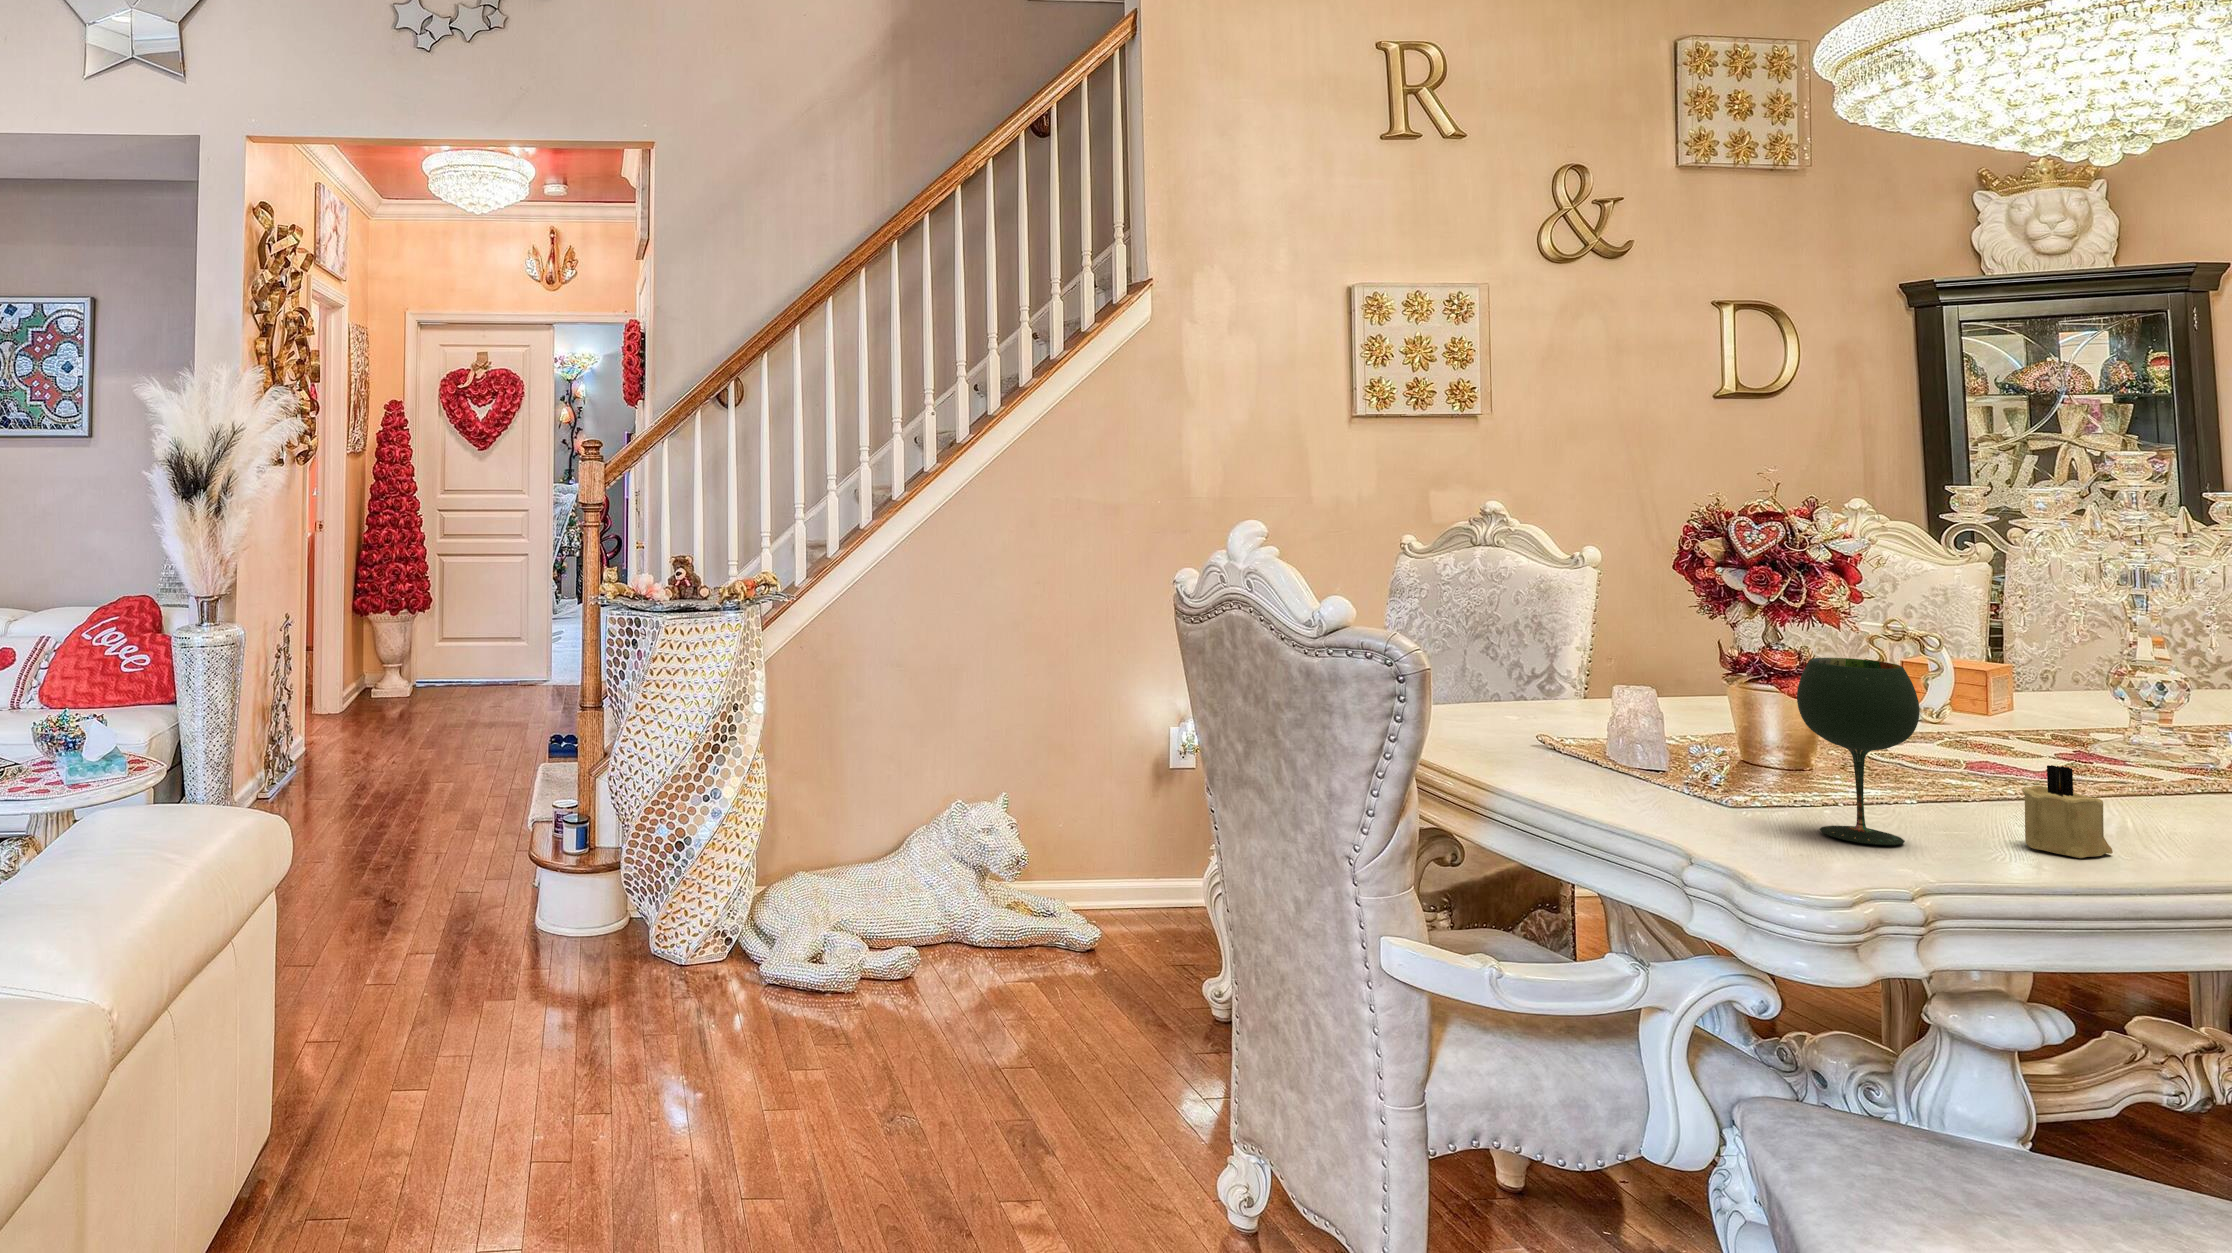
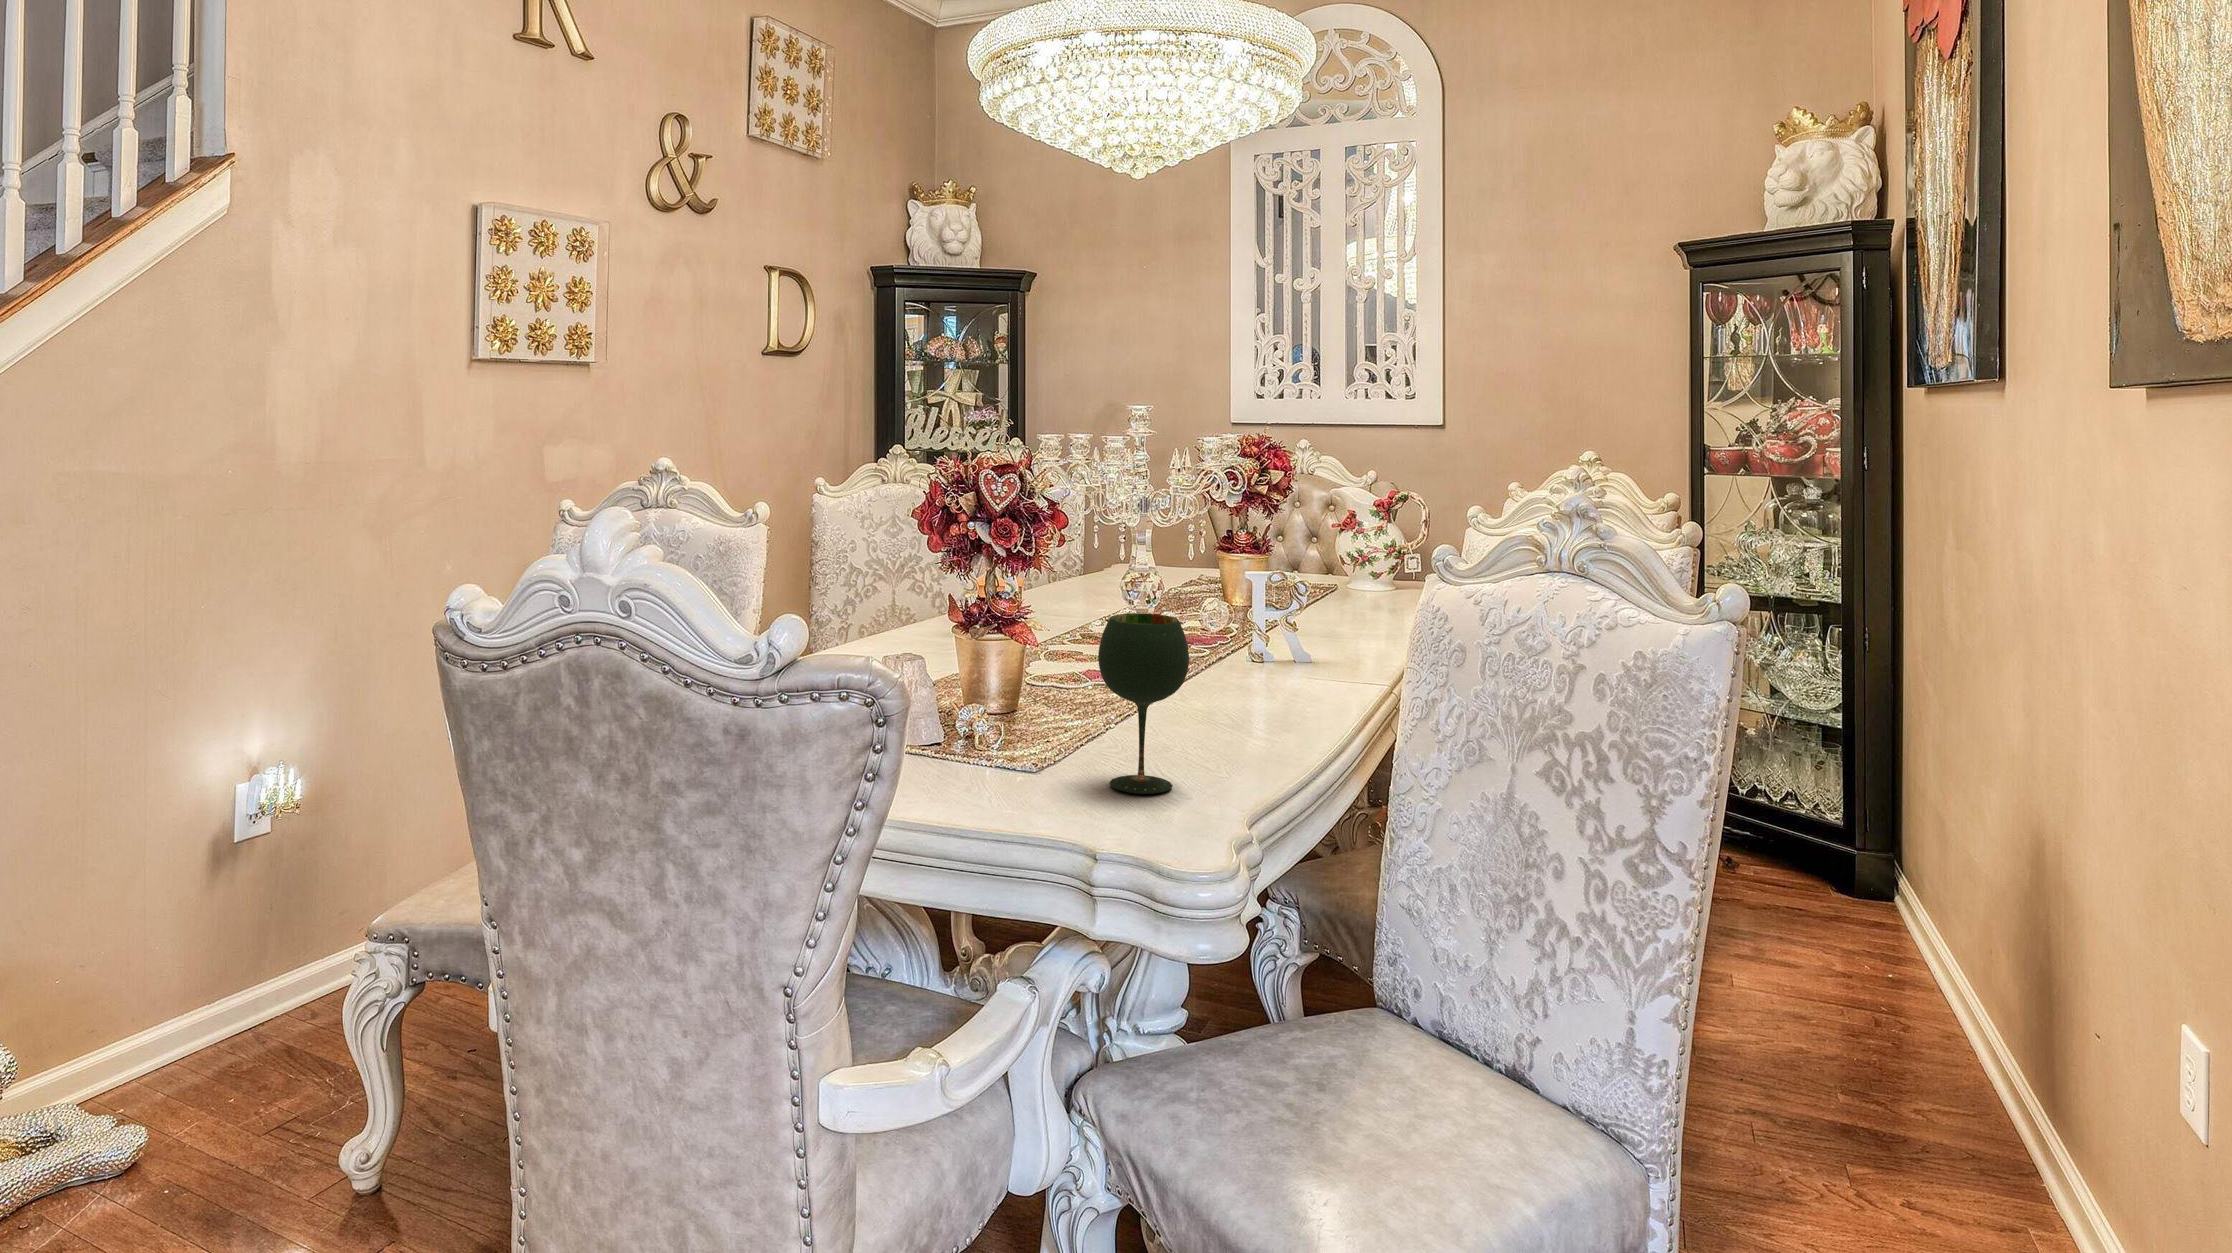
candle: present [2021,765,2113,858] -> none [1221,688,1272,767]

